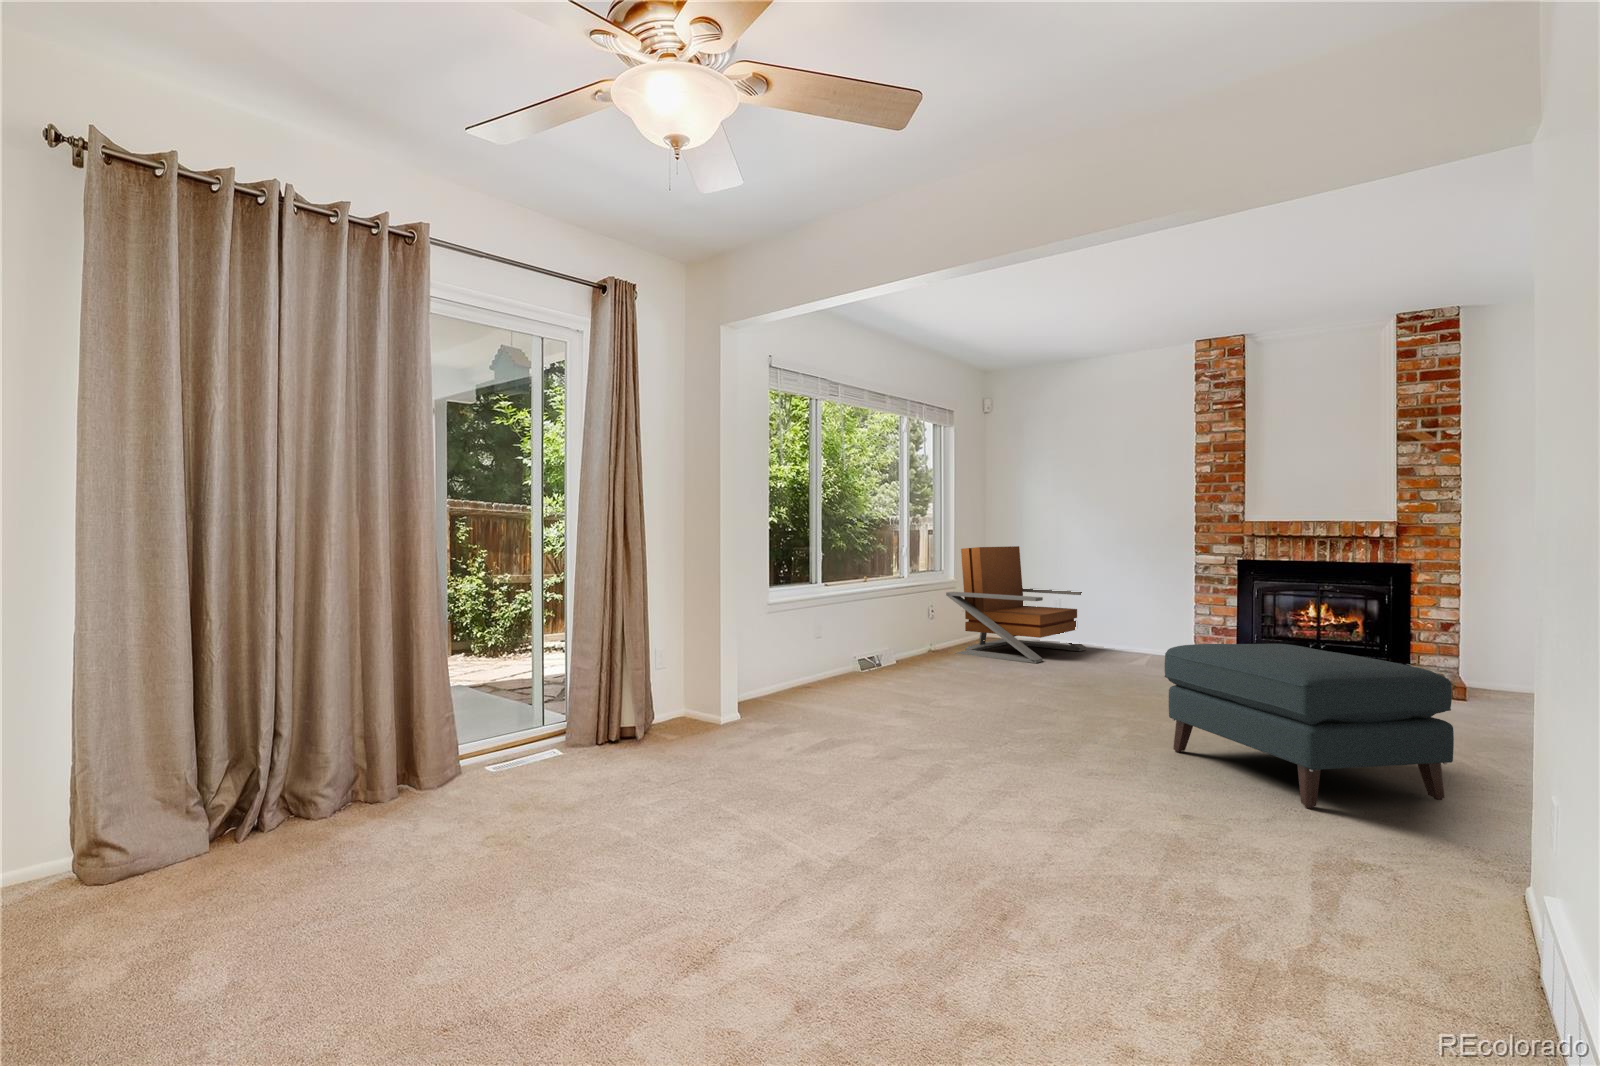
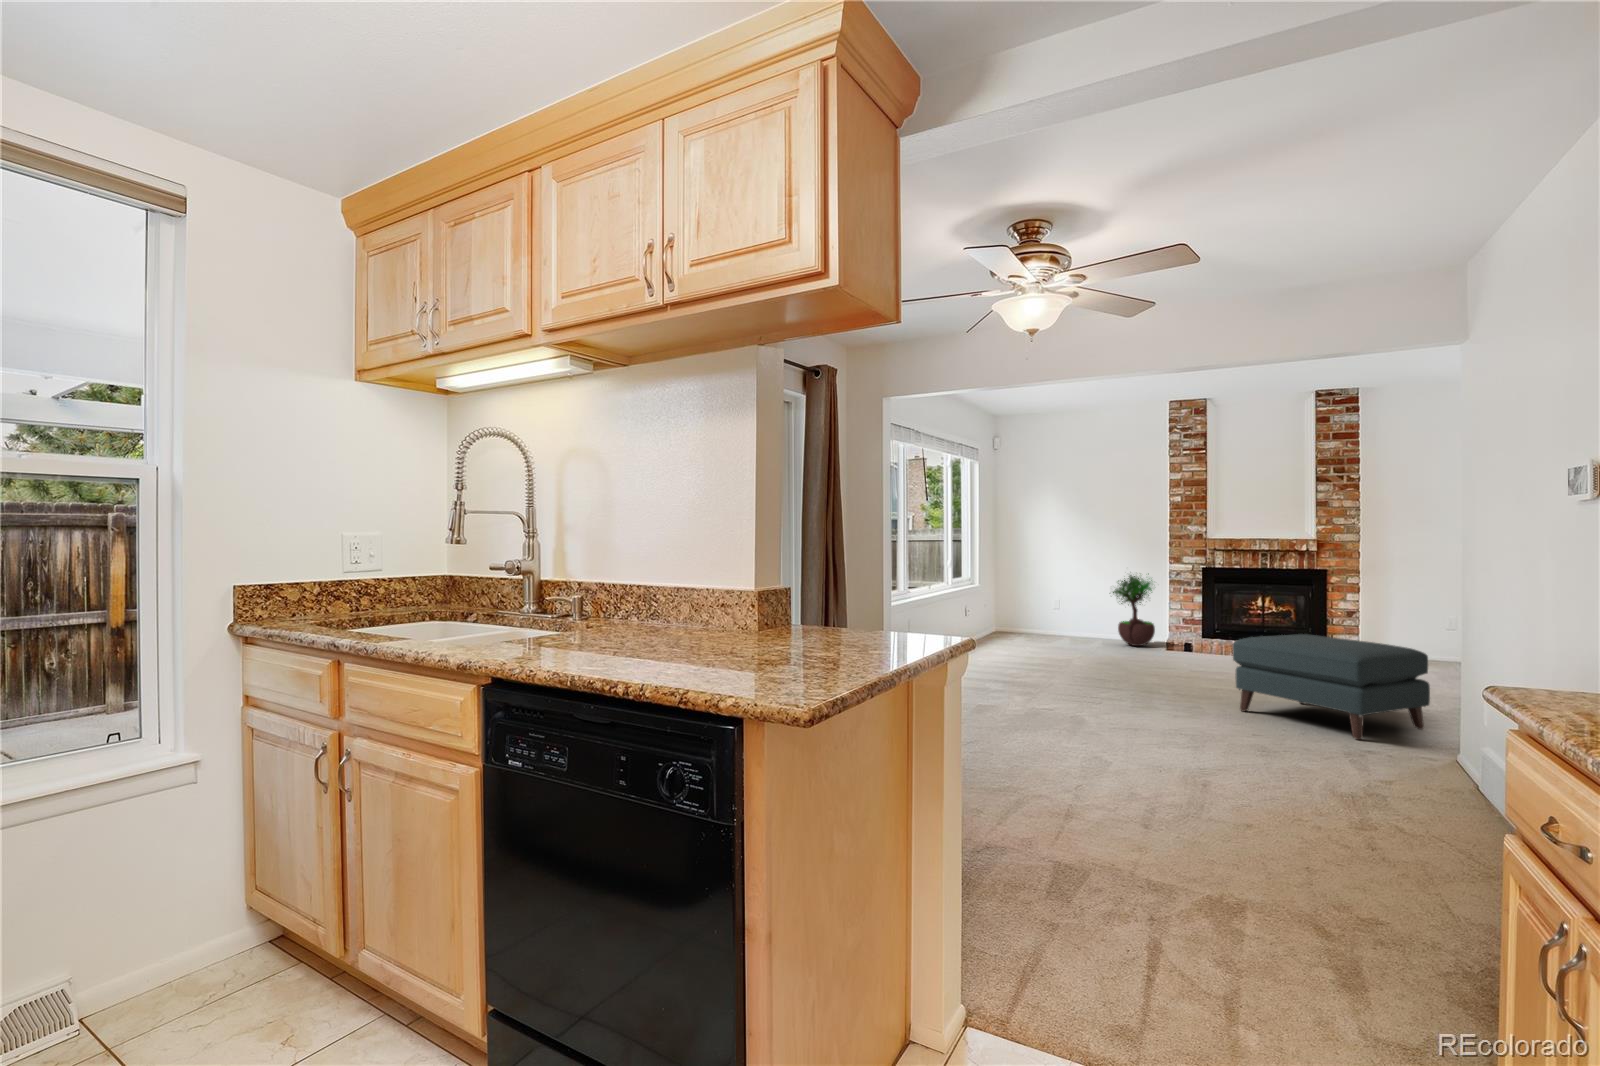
lounge chair: present [946,546,1086,663] -> none [982,558,1081,653]
potted tree: none [1111,558,1175,660] -> present [1113,575,1155,646]

